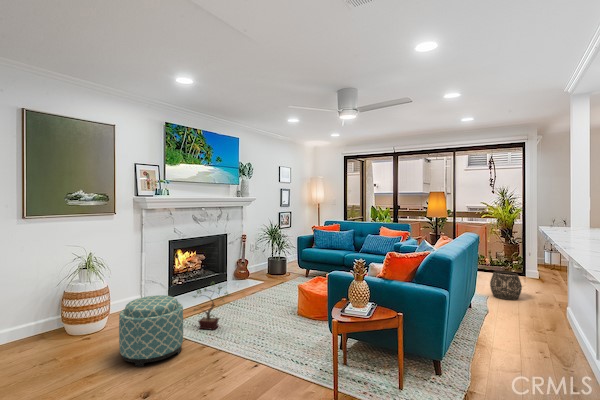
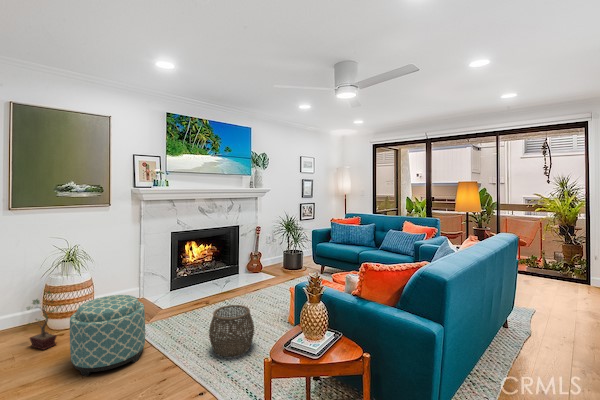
woven basket: present [490,272,522,300] -> present [209,305,254,356]
potted plant: present [194,282,230,330] -> present [28,291,58,350]

